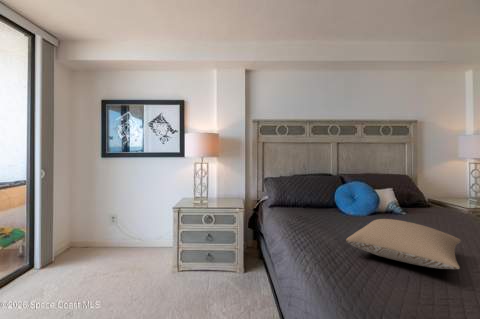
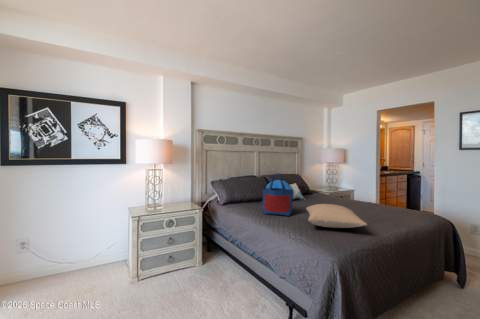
tote bag: none [308,170,351,231] -> present [262,174,293,216]

